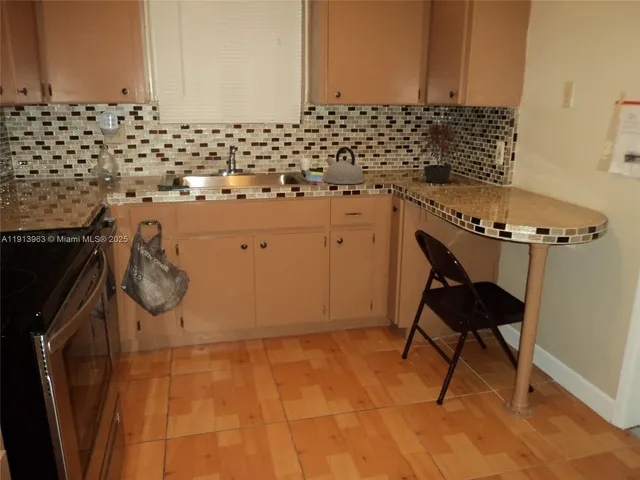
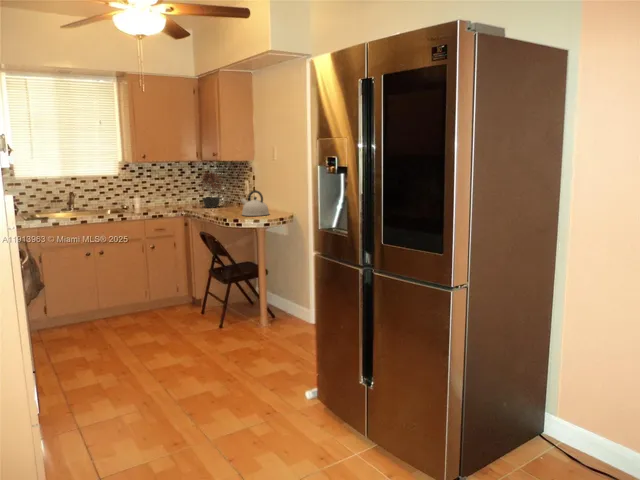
kettle: present [324,147,364,184] -> present [241,190,269,216]

